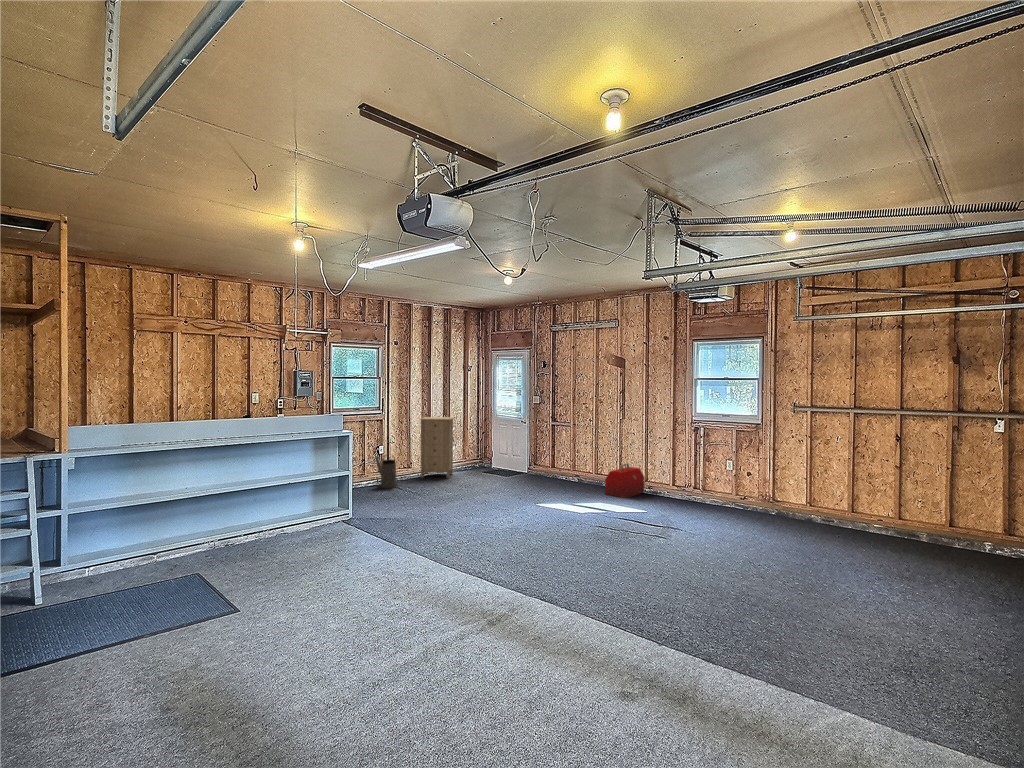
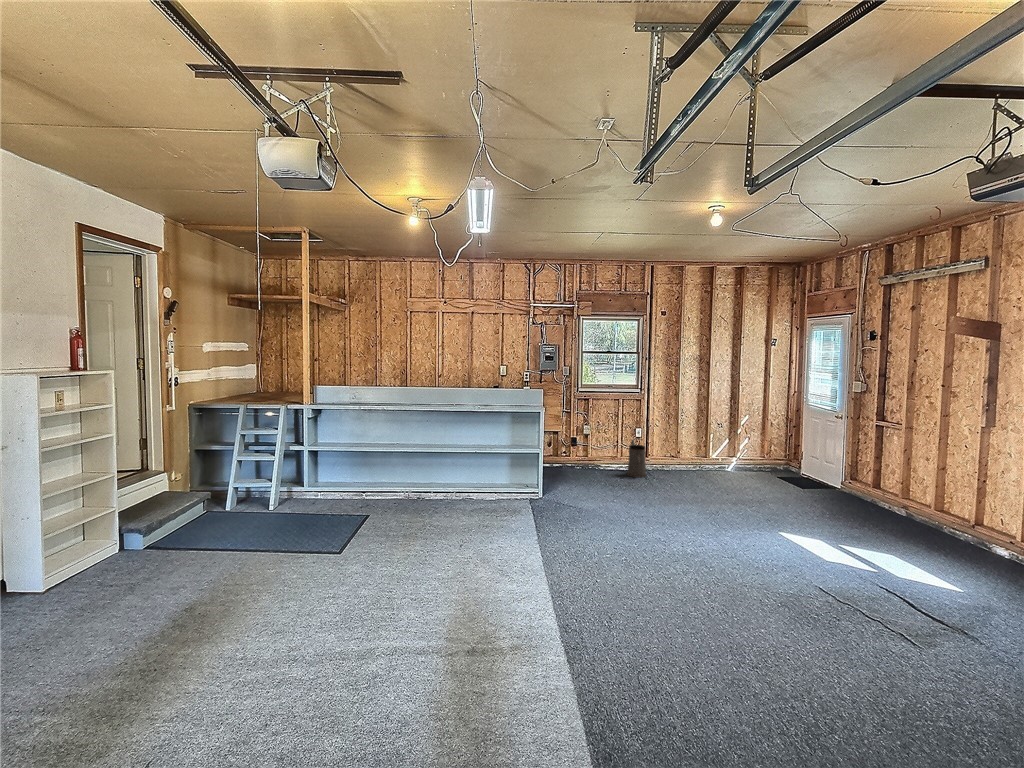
storage cabinet: present [420,417,454,478] -> none [689,401,738,478]
toolbox: present [605,464,645,498] -> none [921,502,1015,558]

